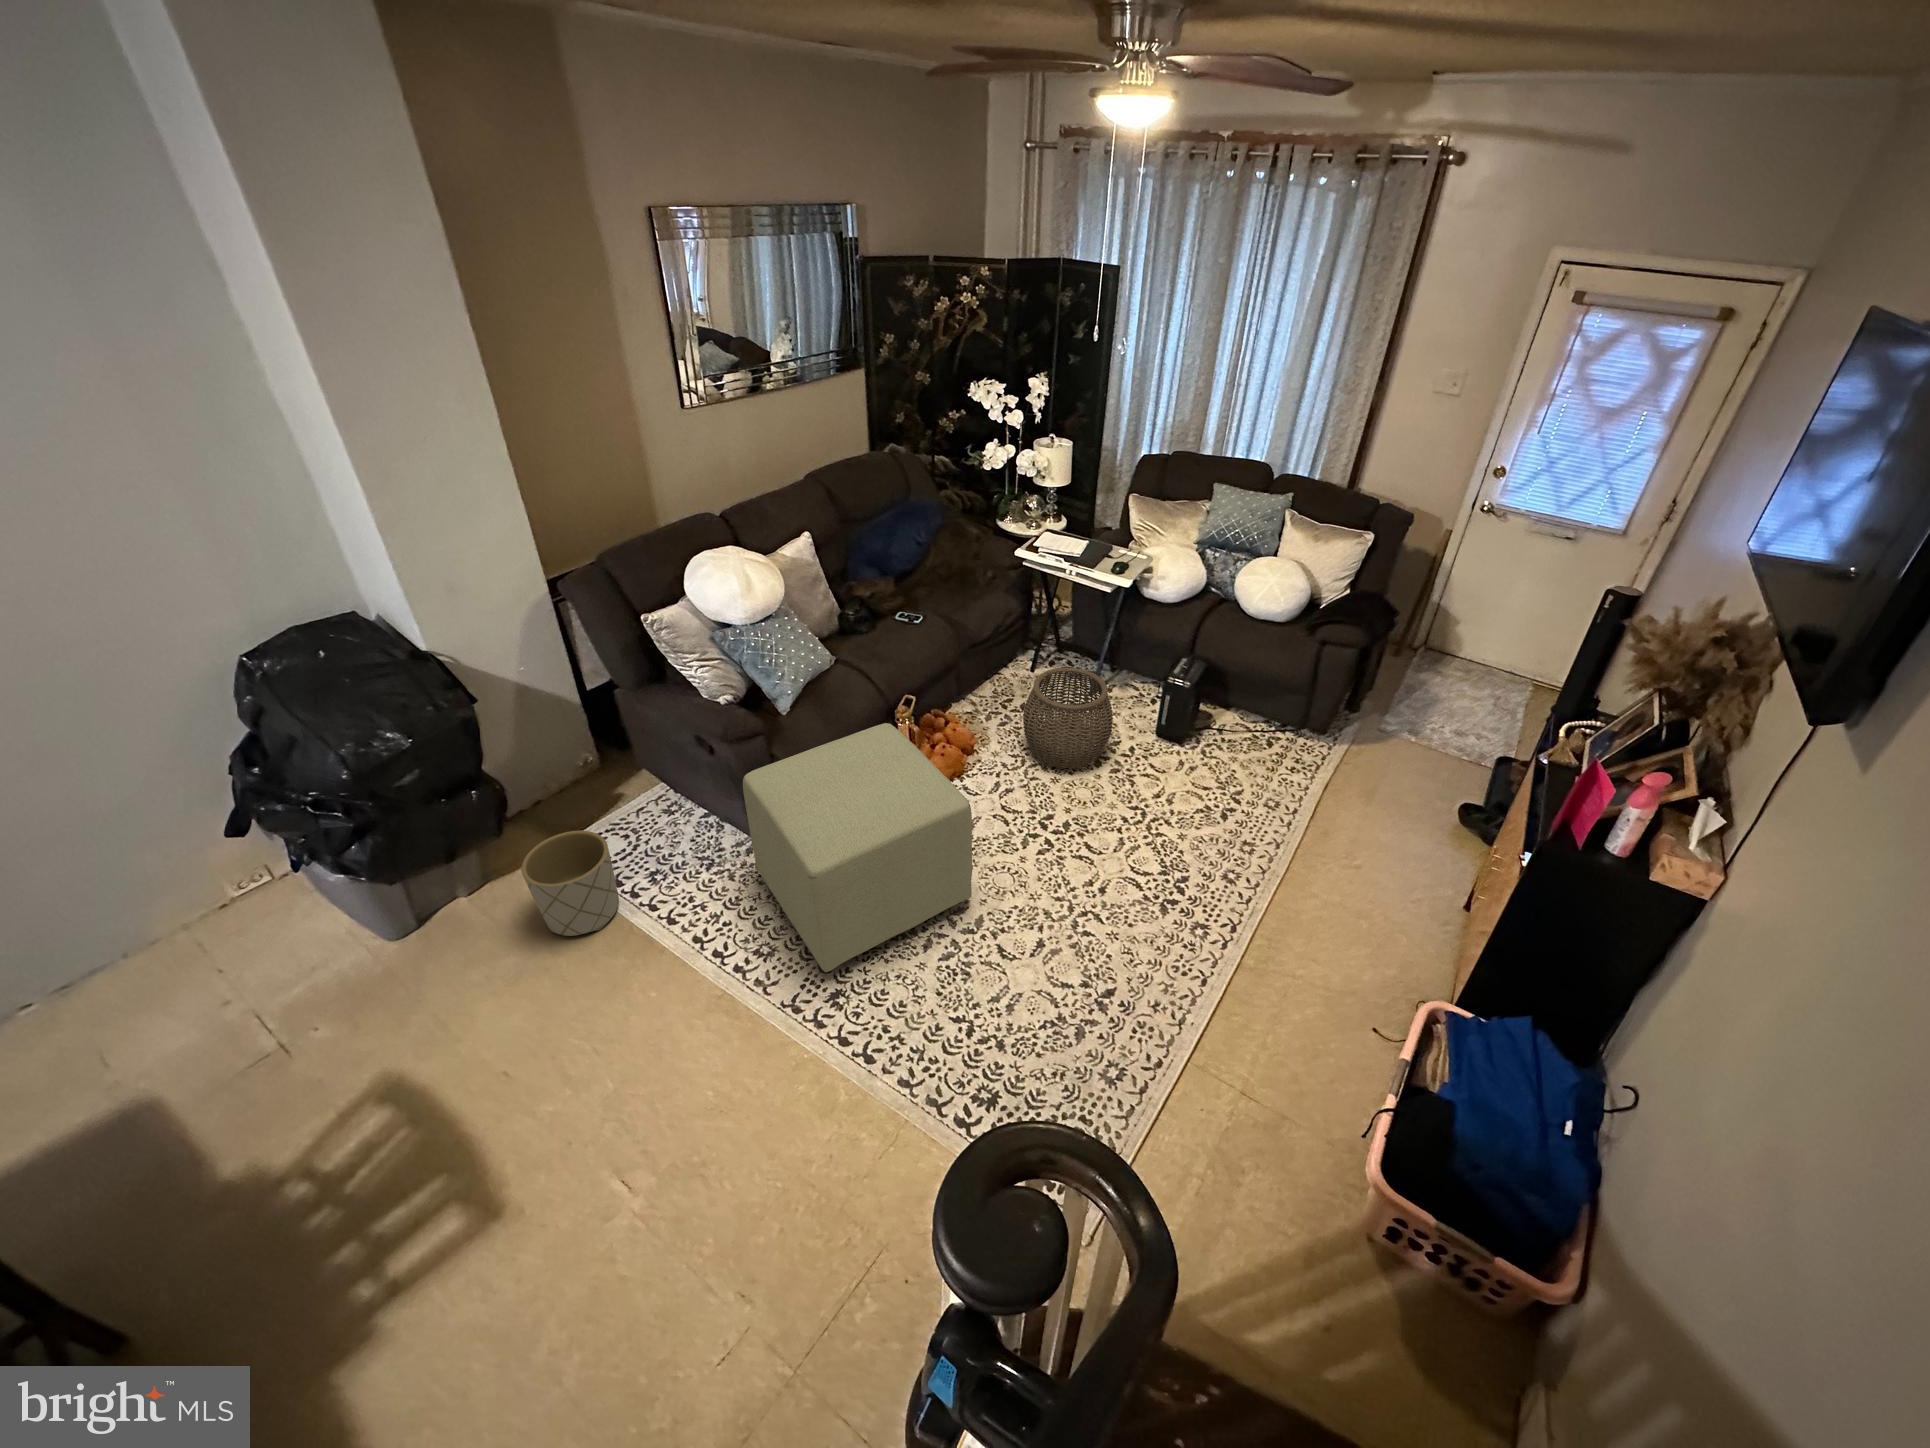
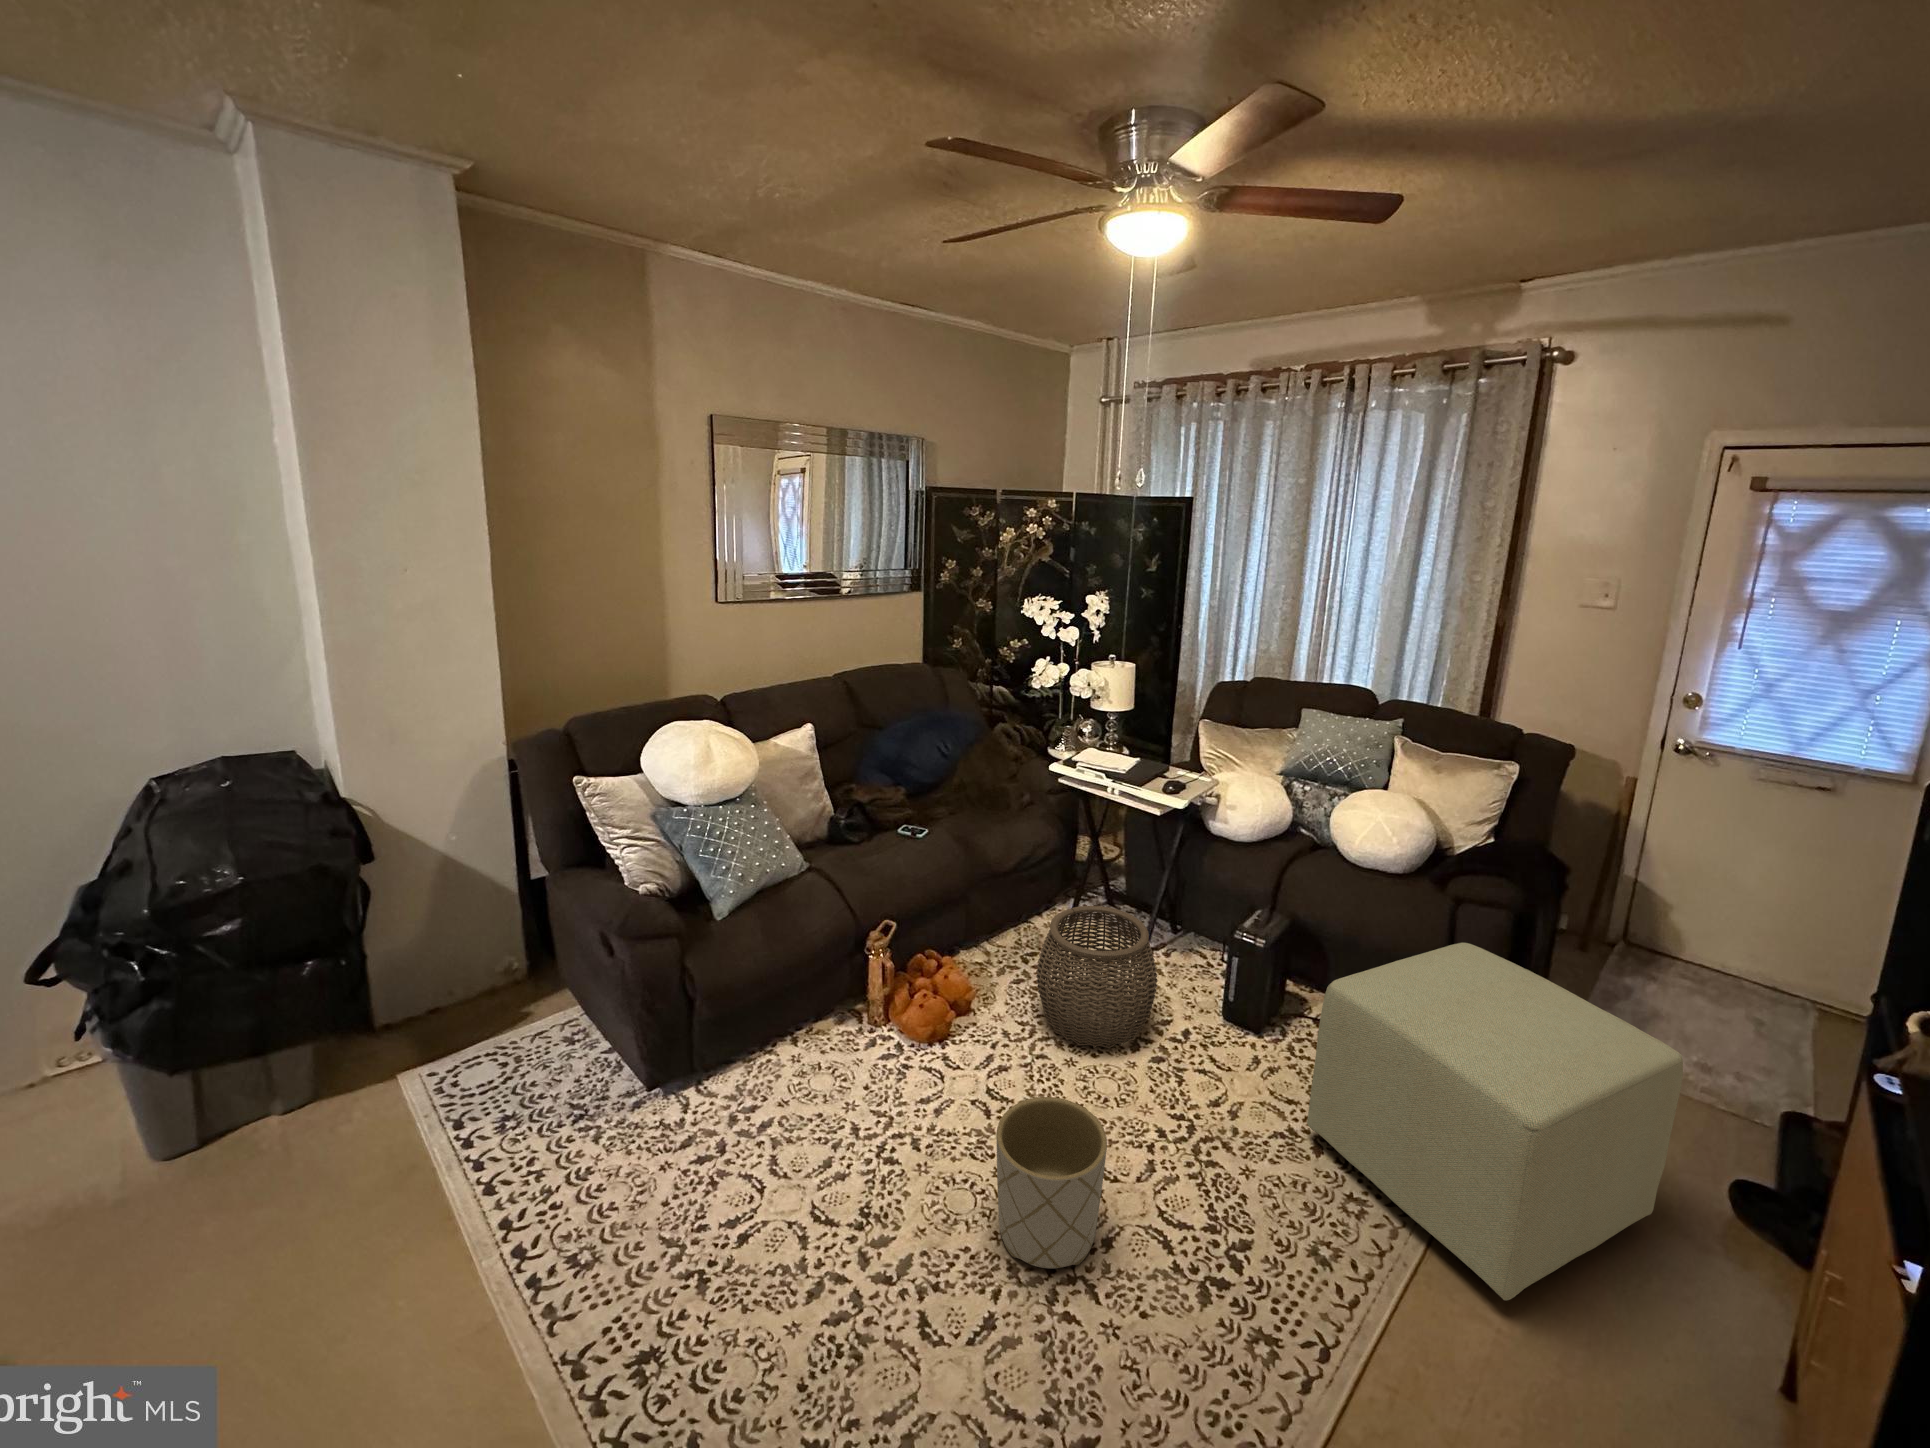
ottoman: present [743,723,973,972] -> present [1307,943,1683,1300]
planter: present [522,831,619,936] -> present [996,1097,1107,1268]

